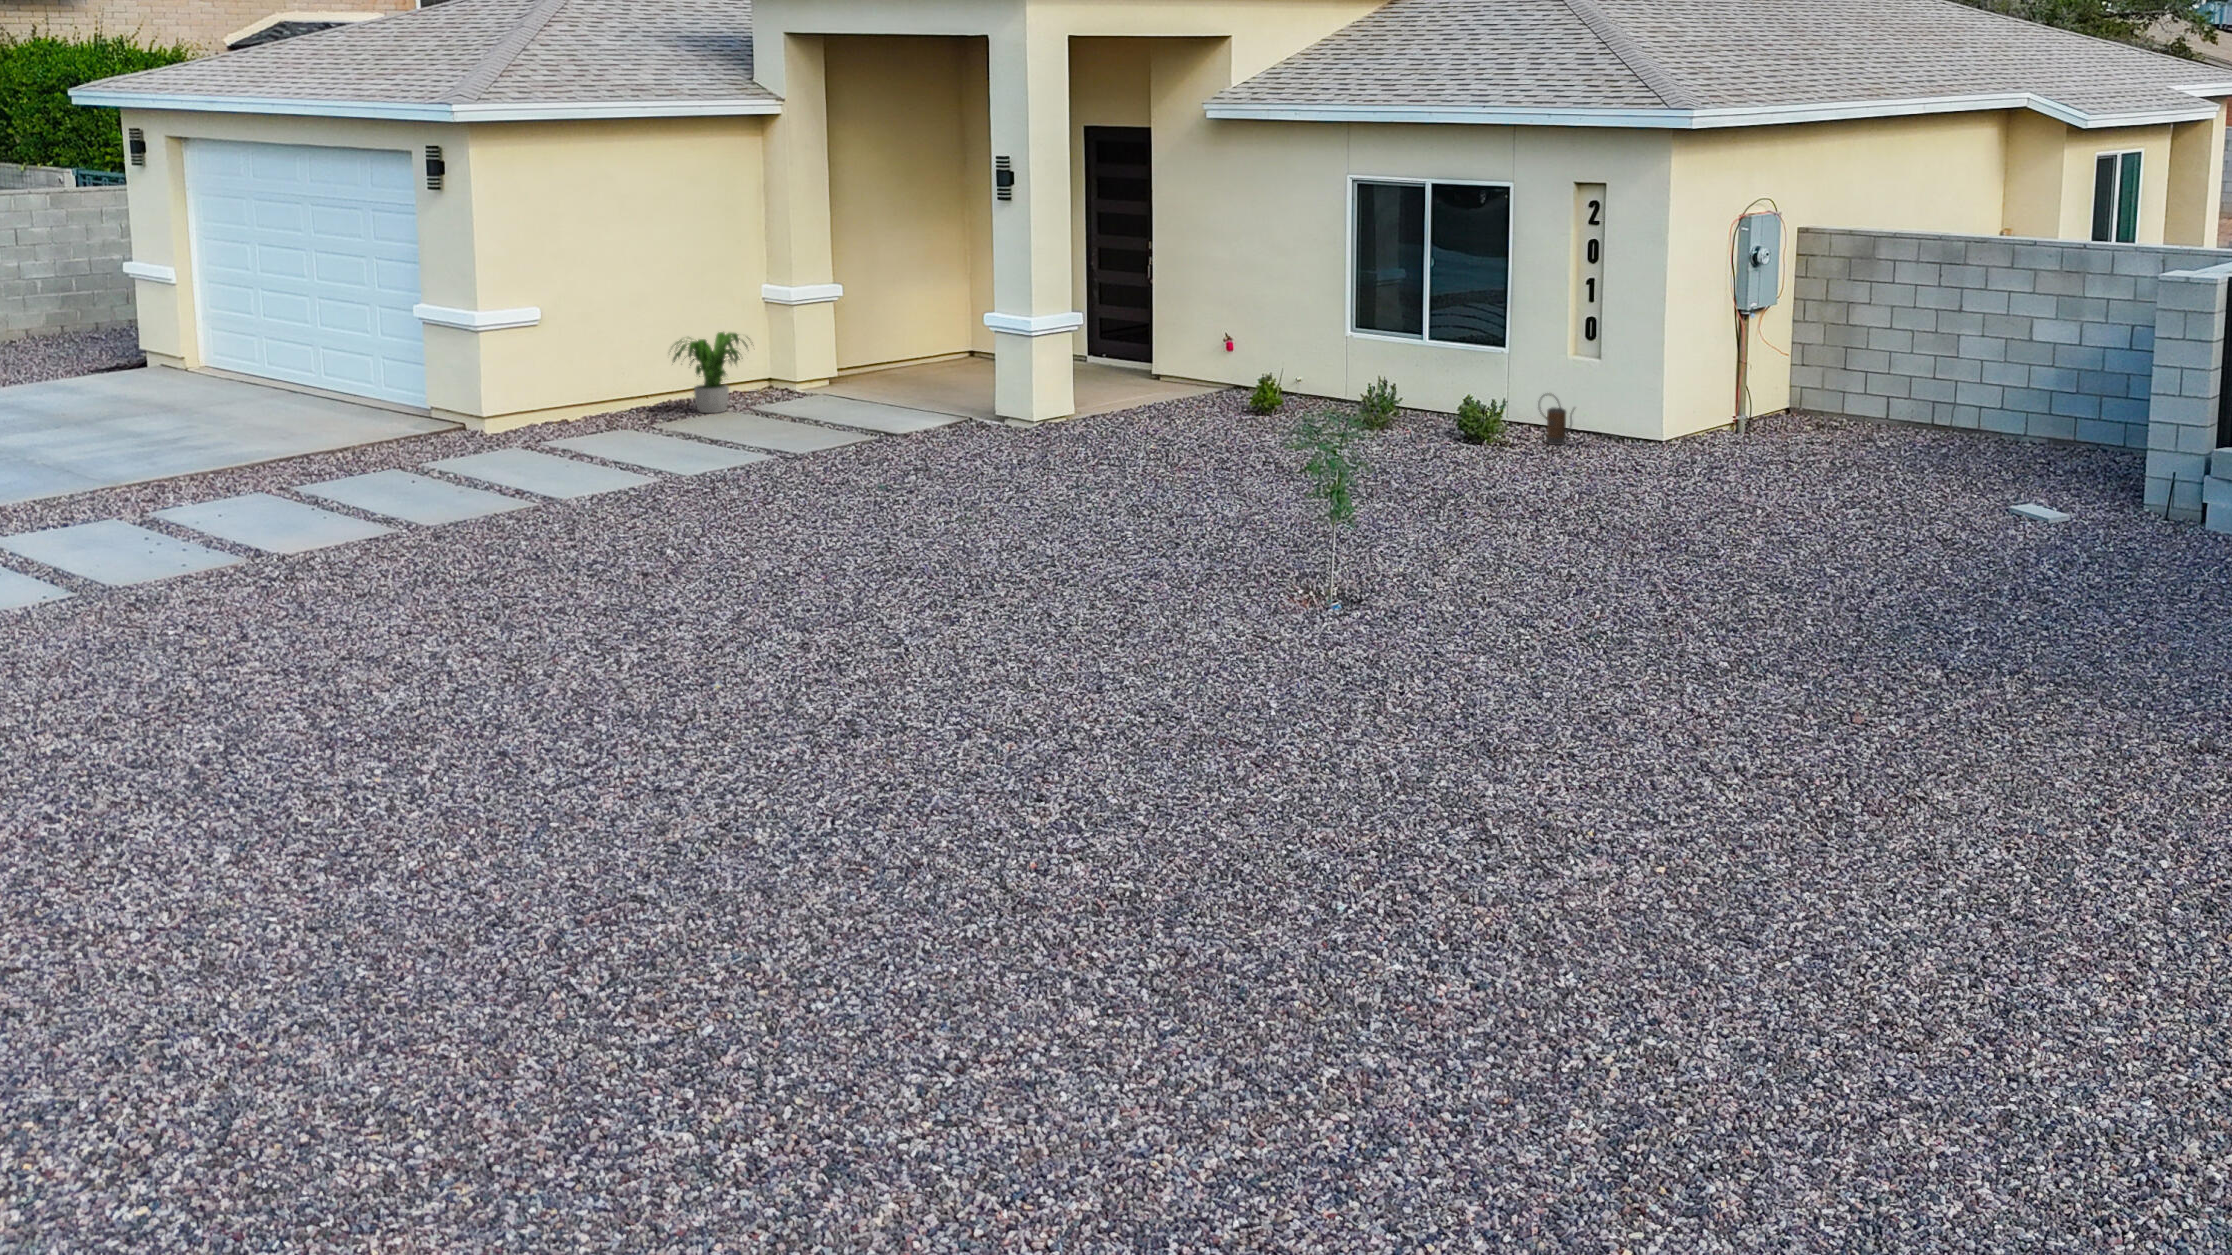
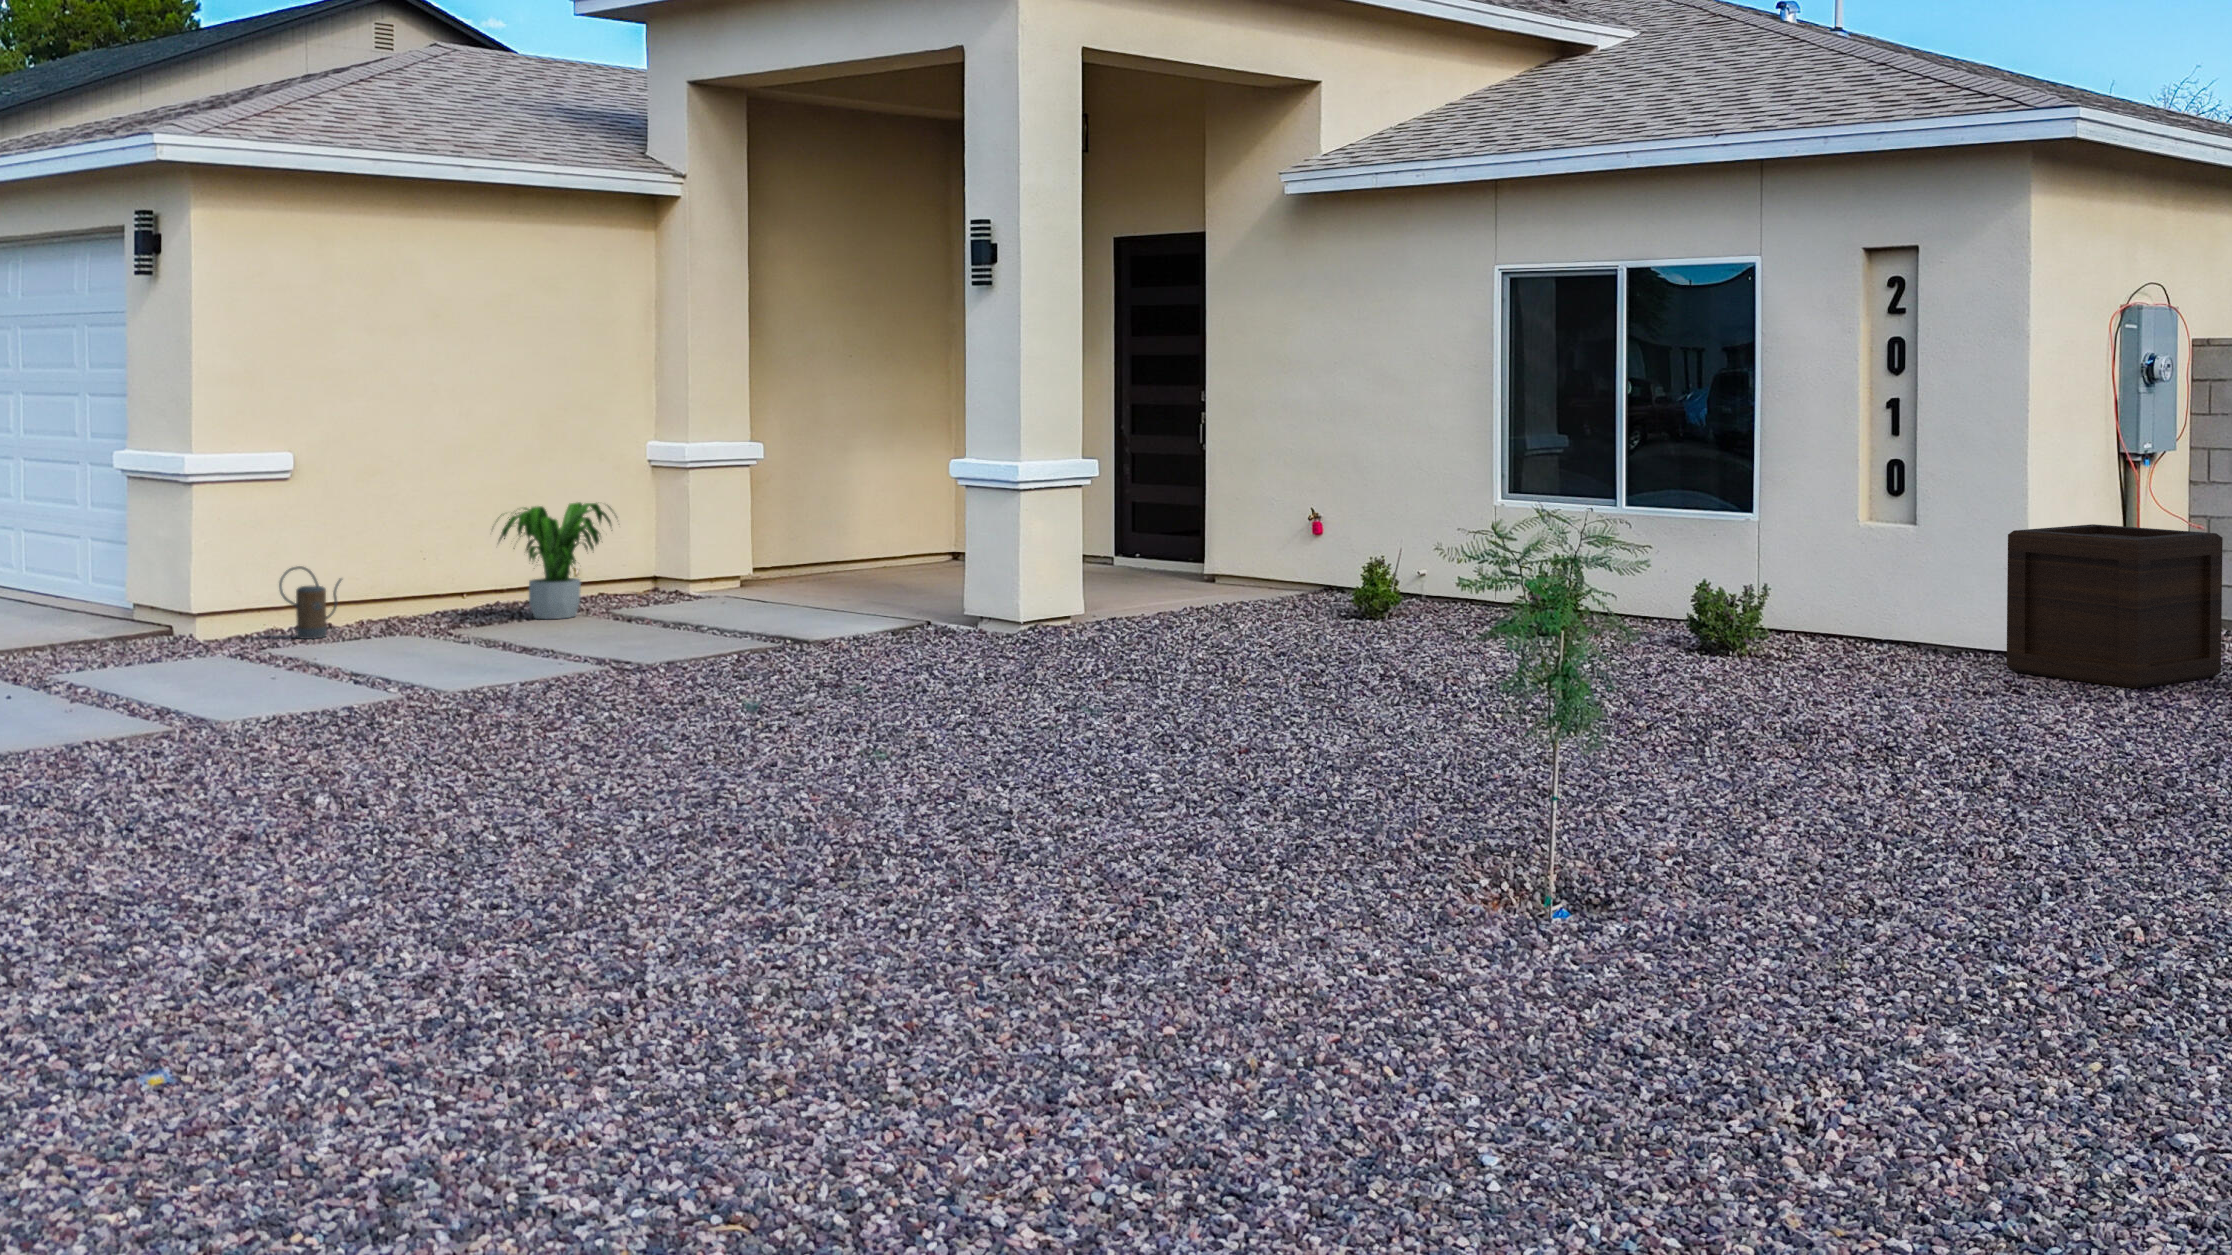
wooden crate: none [1649,359,1780,466] -> present [2007,524,2223,689]
watering can: present [1538,394,1574,445] -> present [279,566,342,639]

